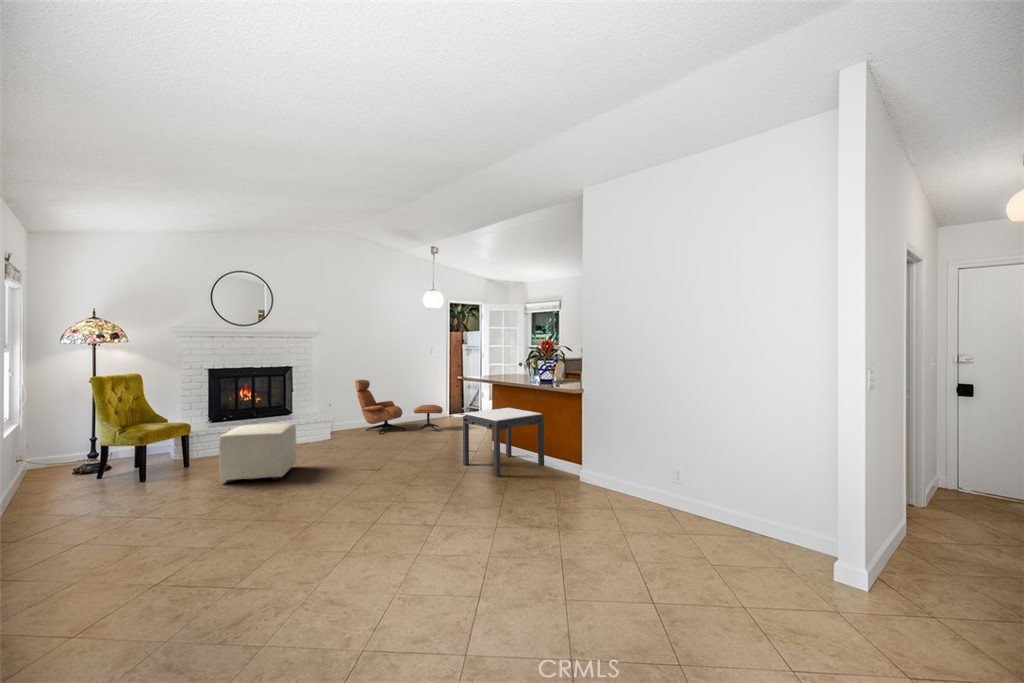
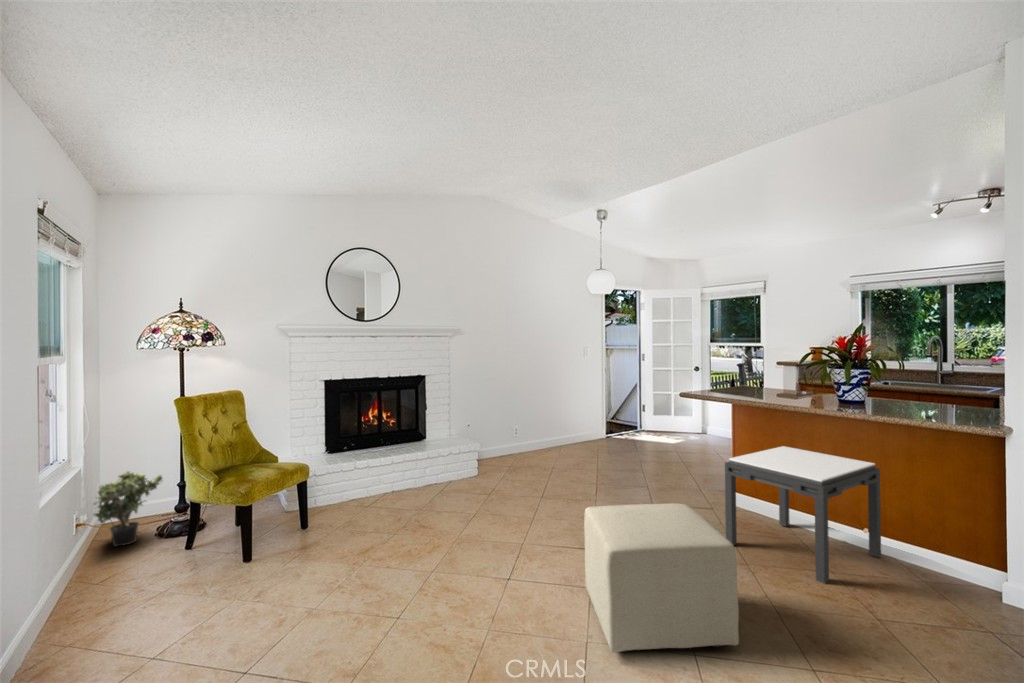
lounge chair: present [355,380,443,435] -> none [502,392,622,469]
ottoman: present [219,424,296,483] -> present [584,503,739,653]
potted plant: none [24,428,79,480] -> present [94,471,162,546]

